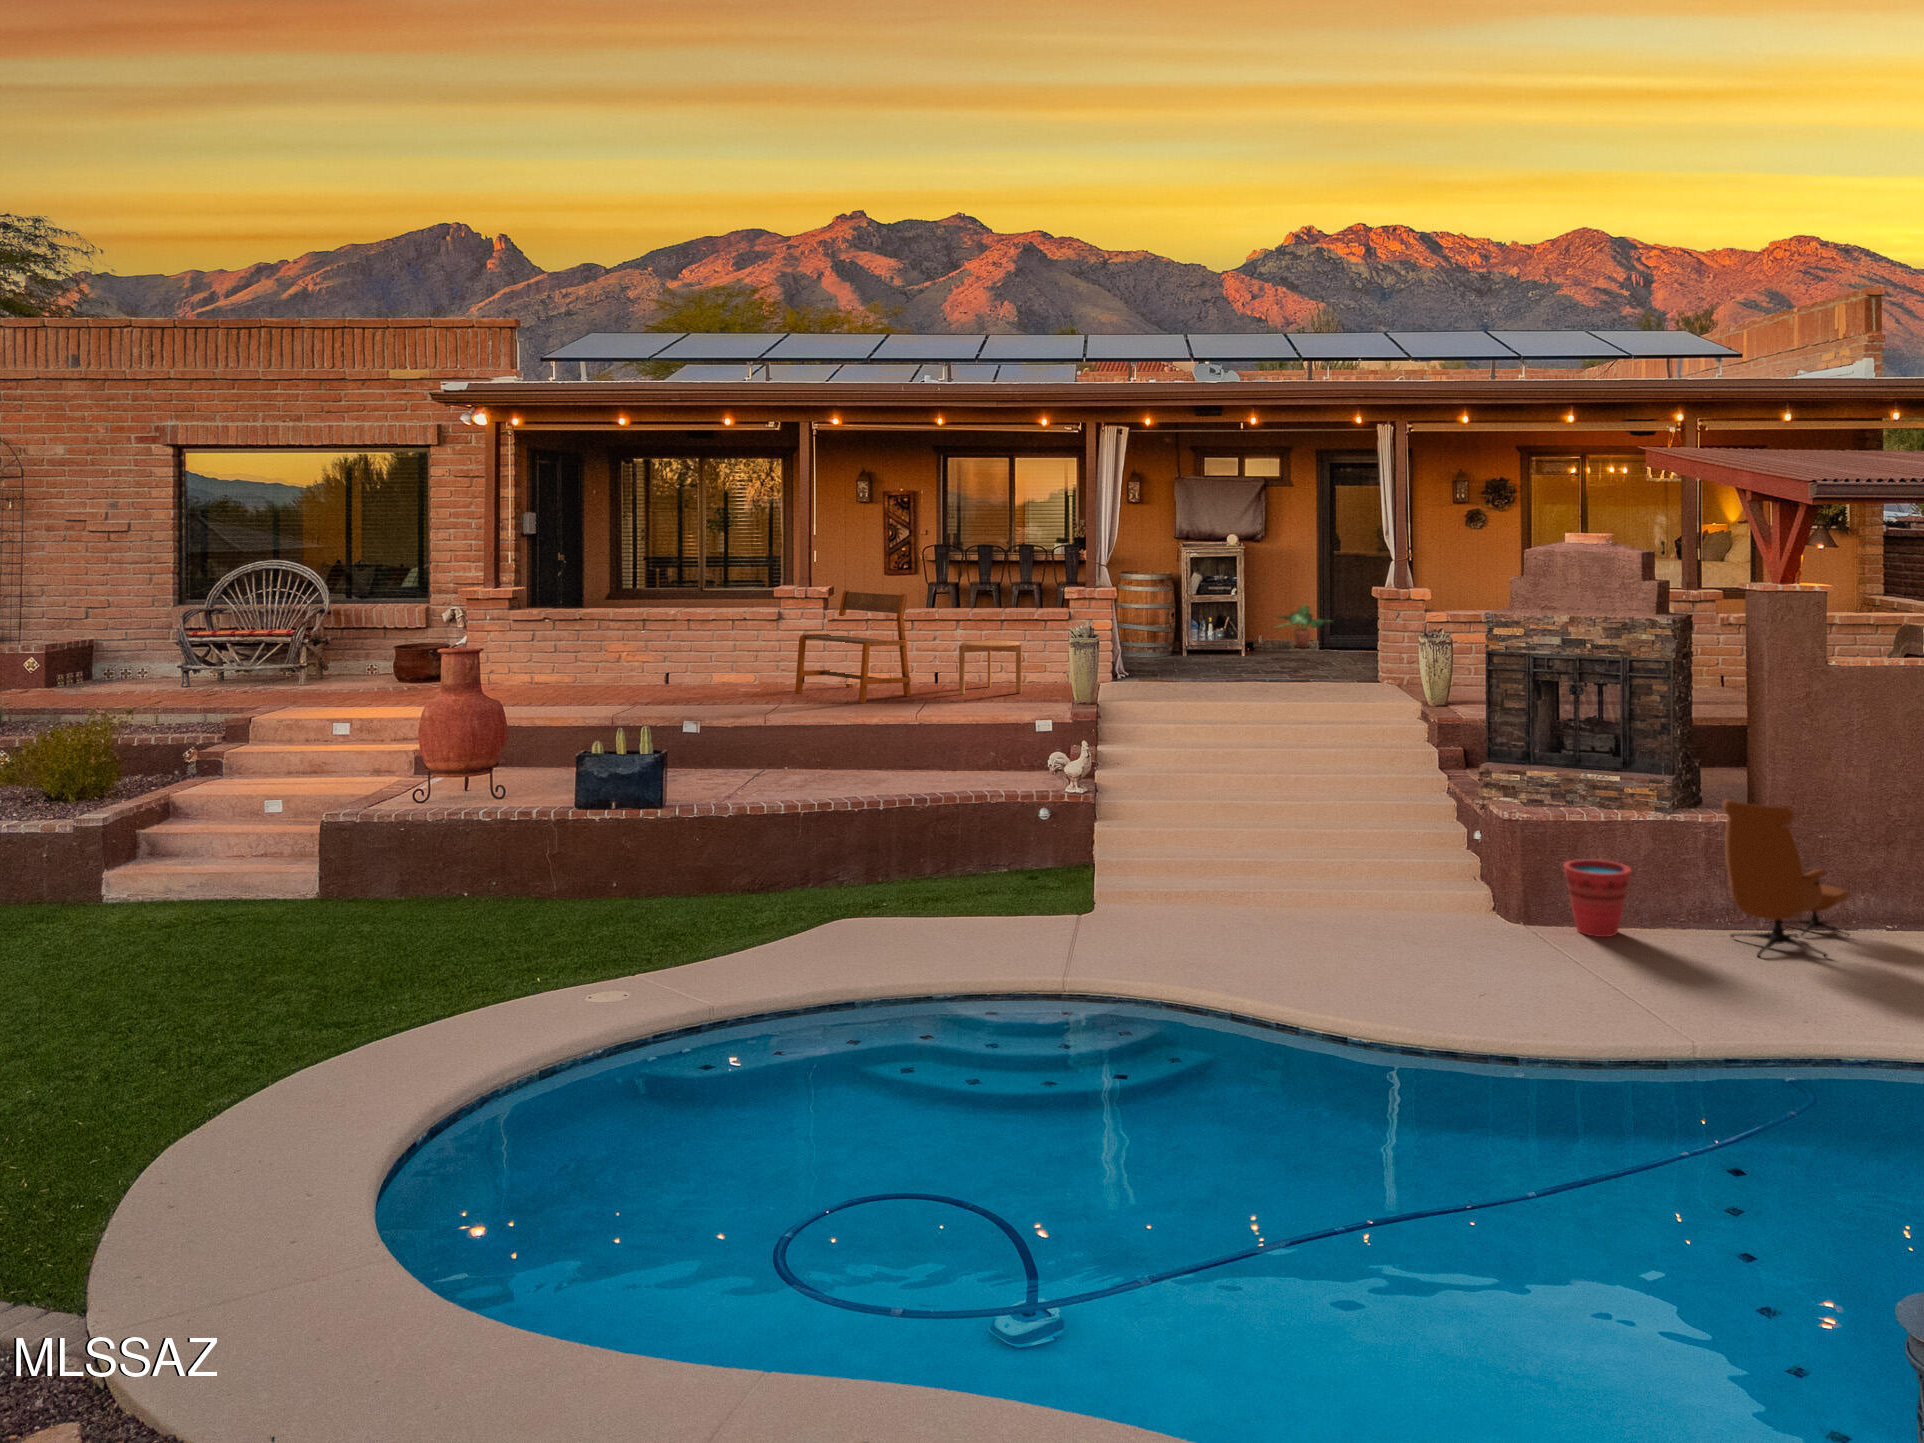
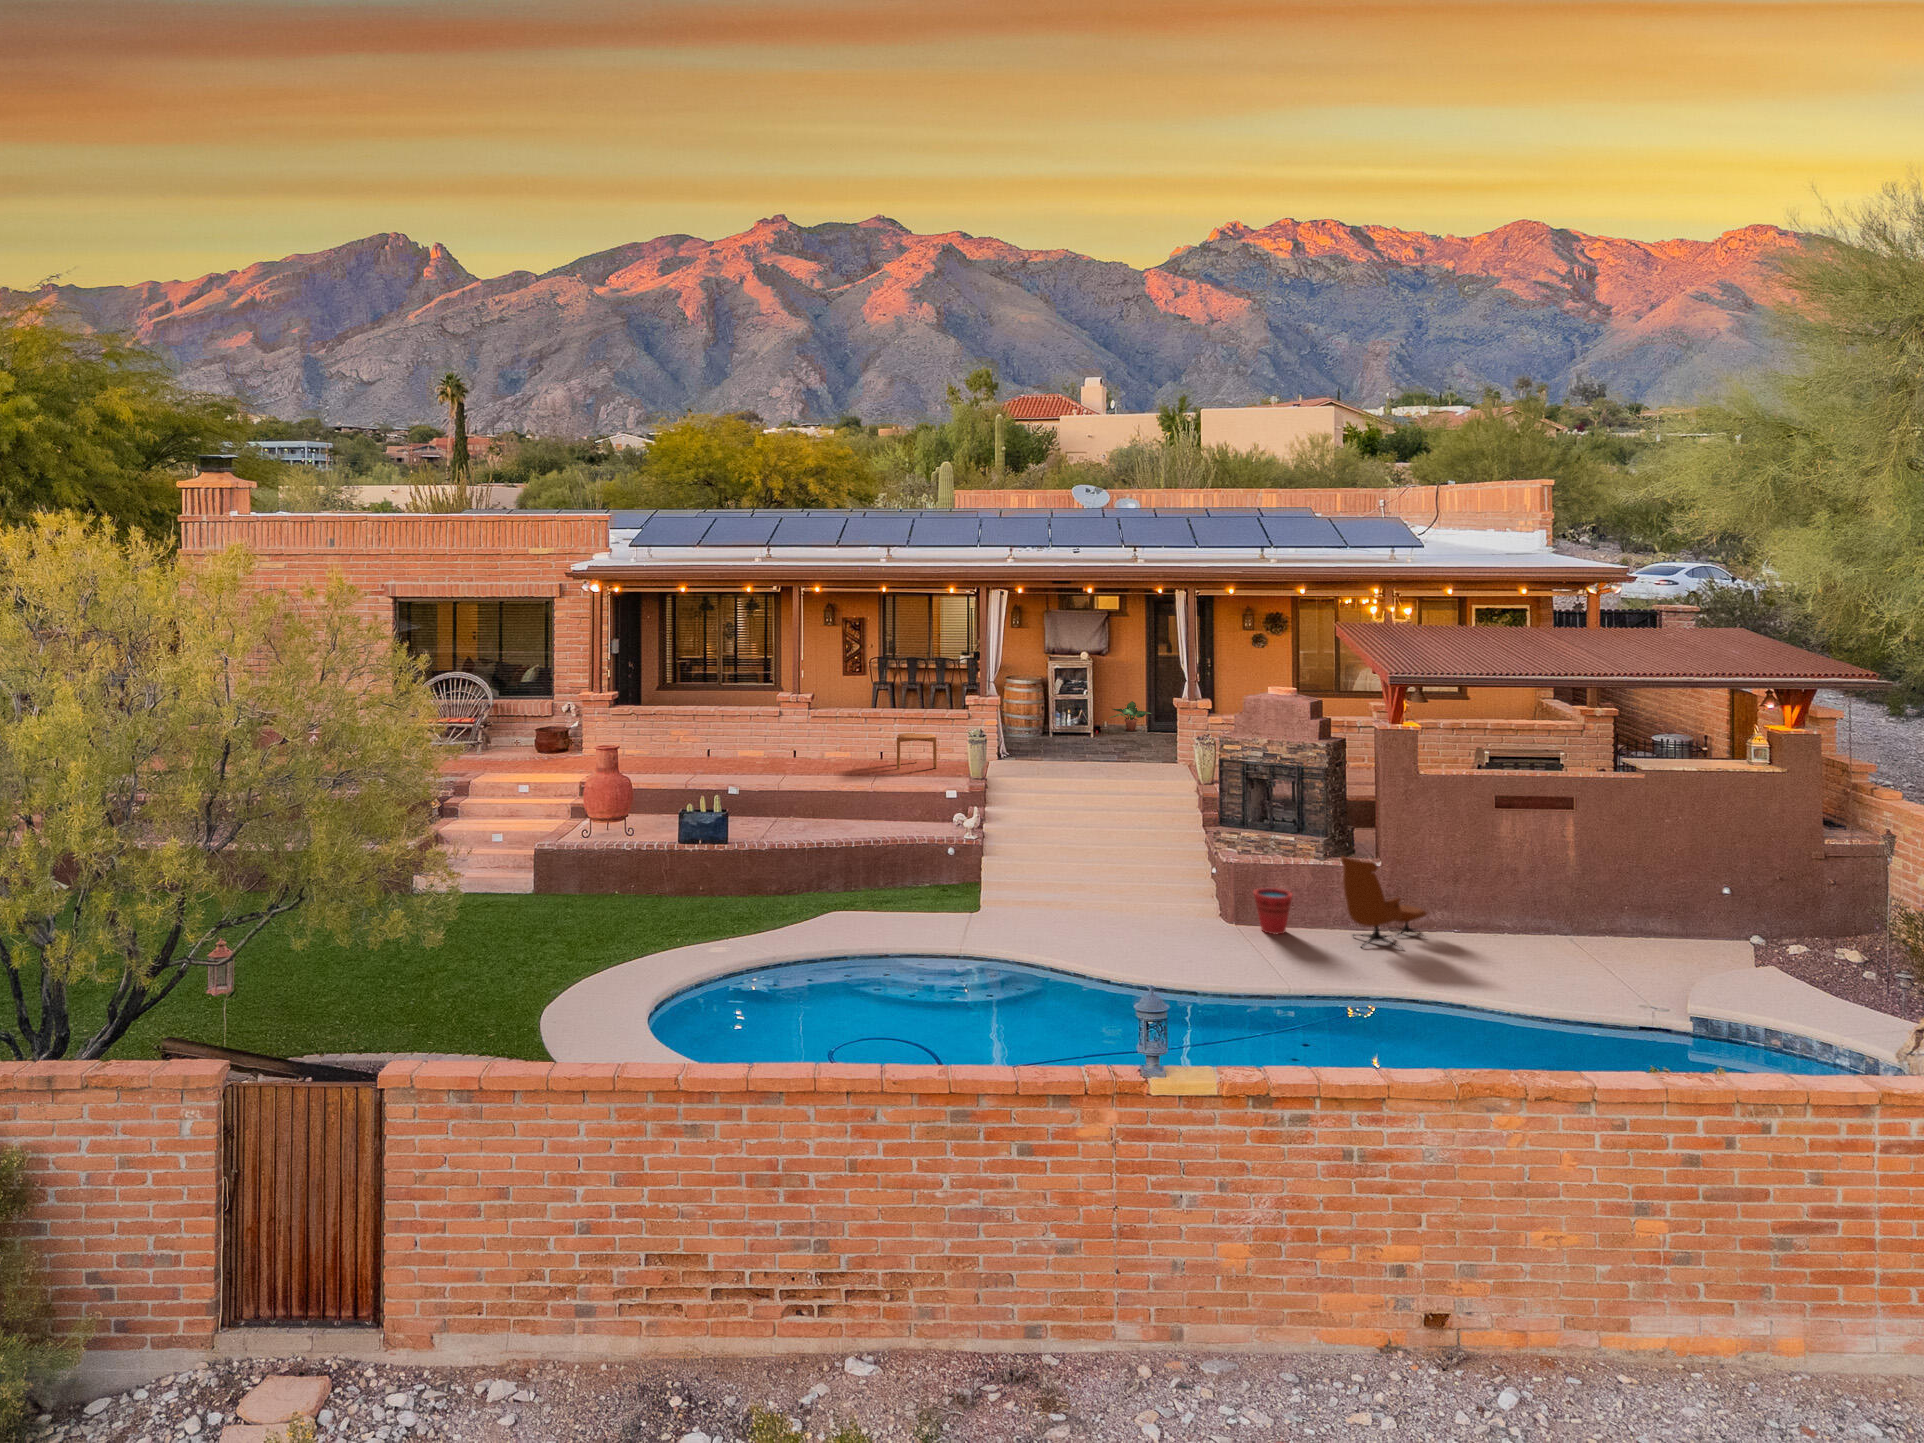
bench: present [795,591,911,703] -> none [793,700,866,775]

